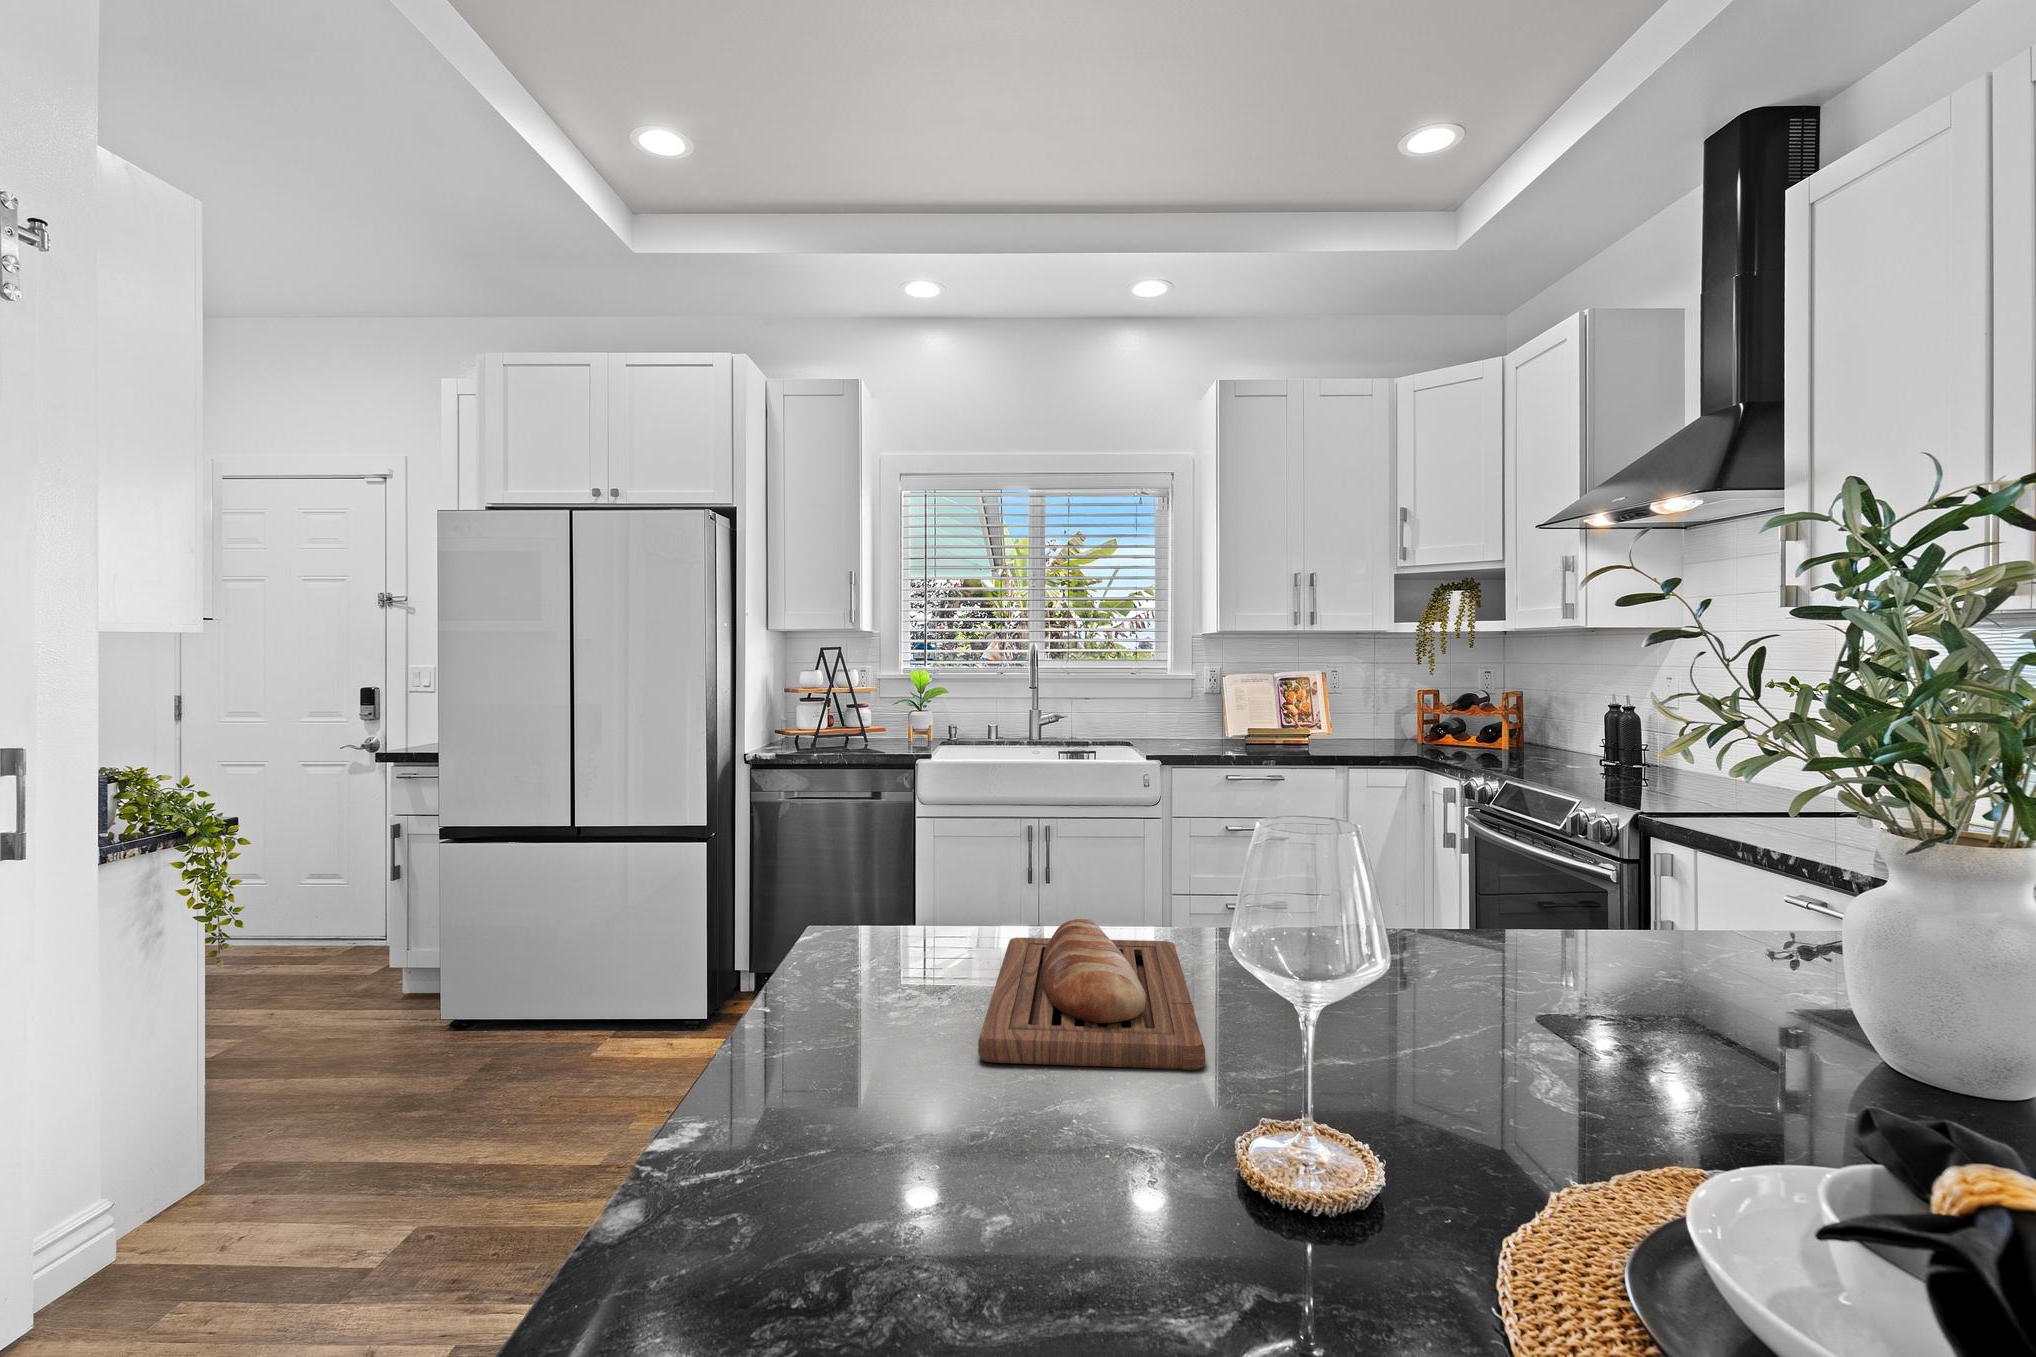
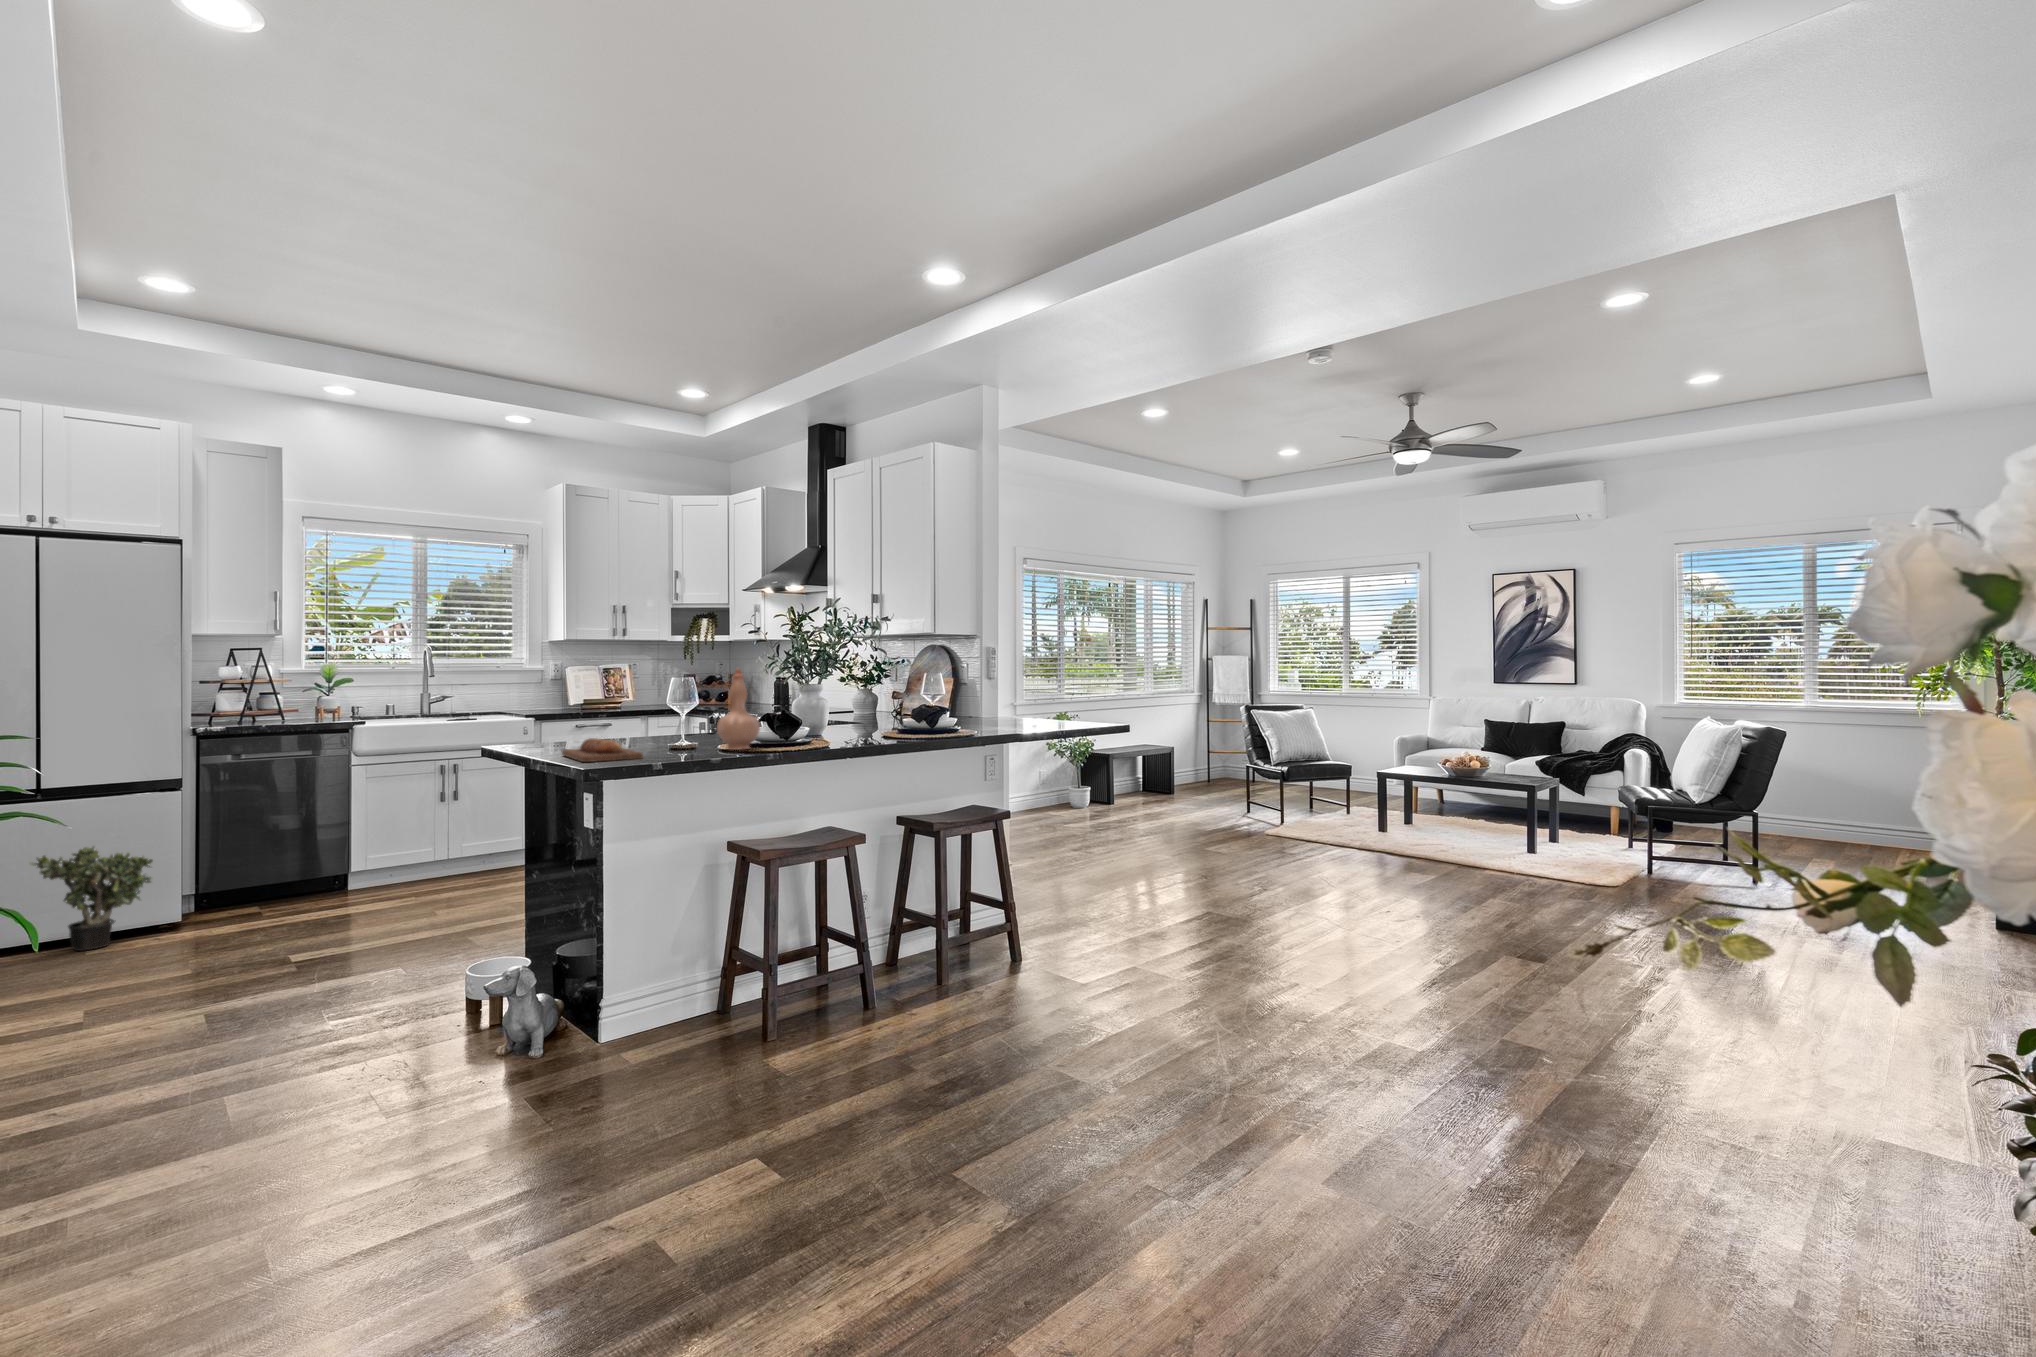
vase: none [1518,696,1721,1056] -> present [717,668,760,750]
potted plant: none [534,915,661,1058] -> present [30,847,153,951]

